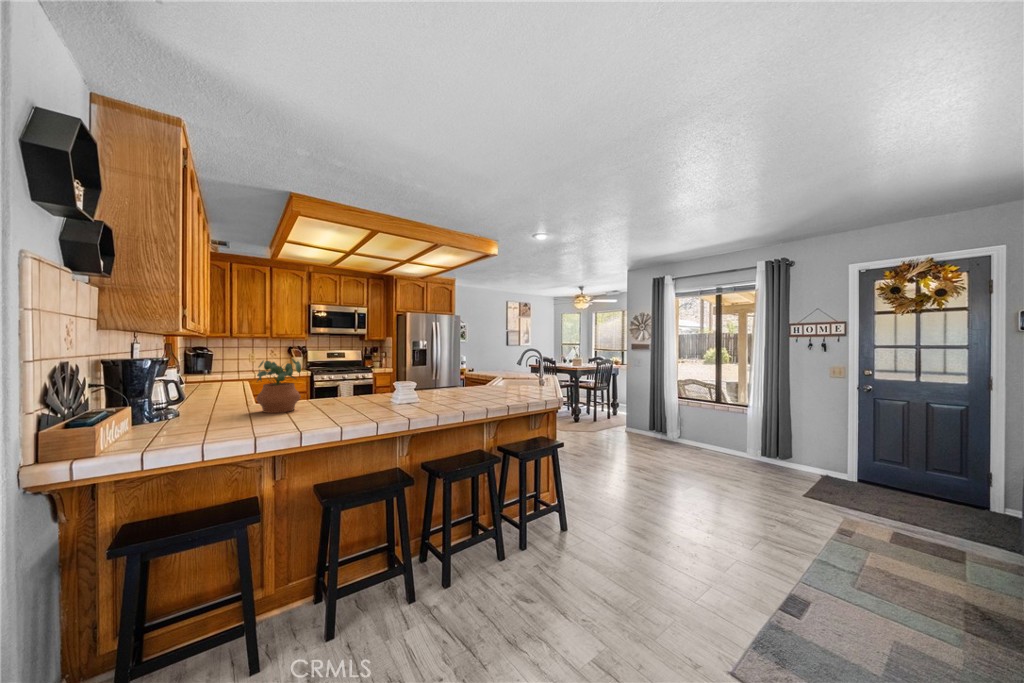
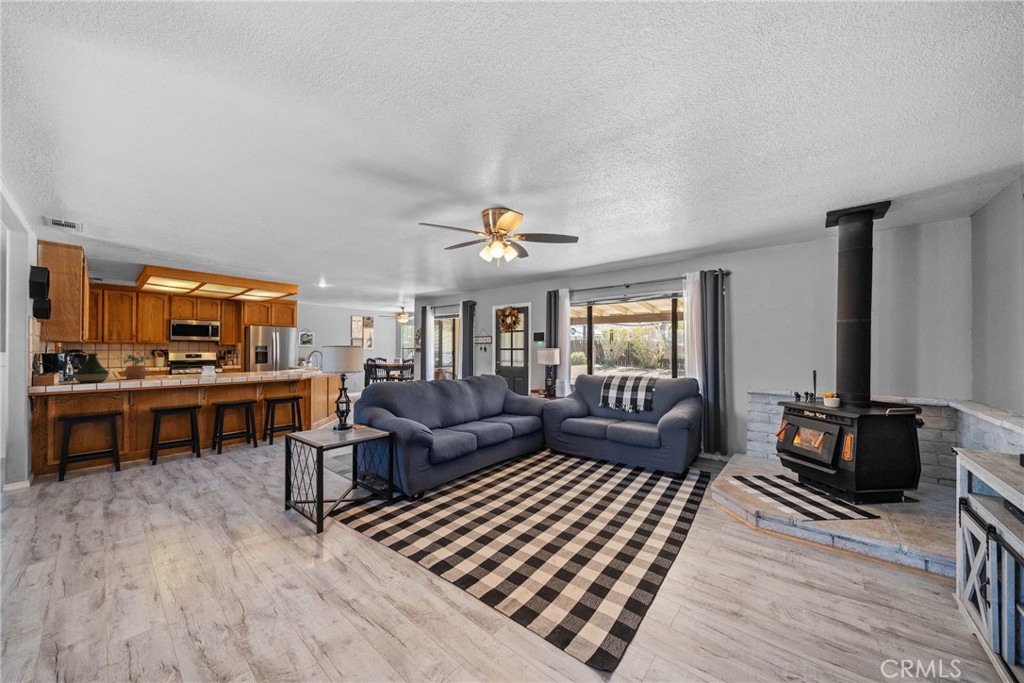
vase: none [157,361,232,436] -> present [74,353,109,383]

